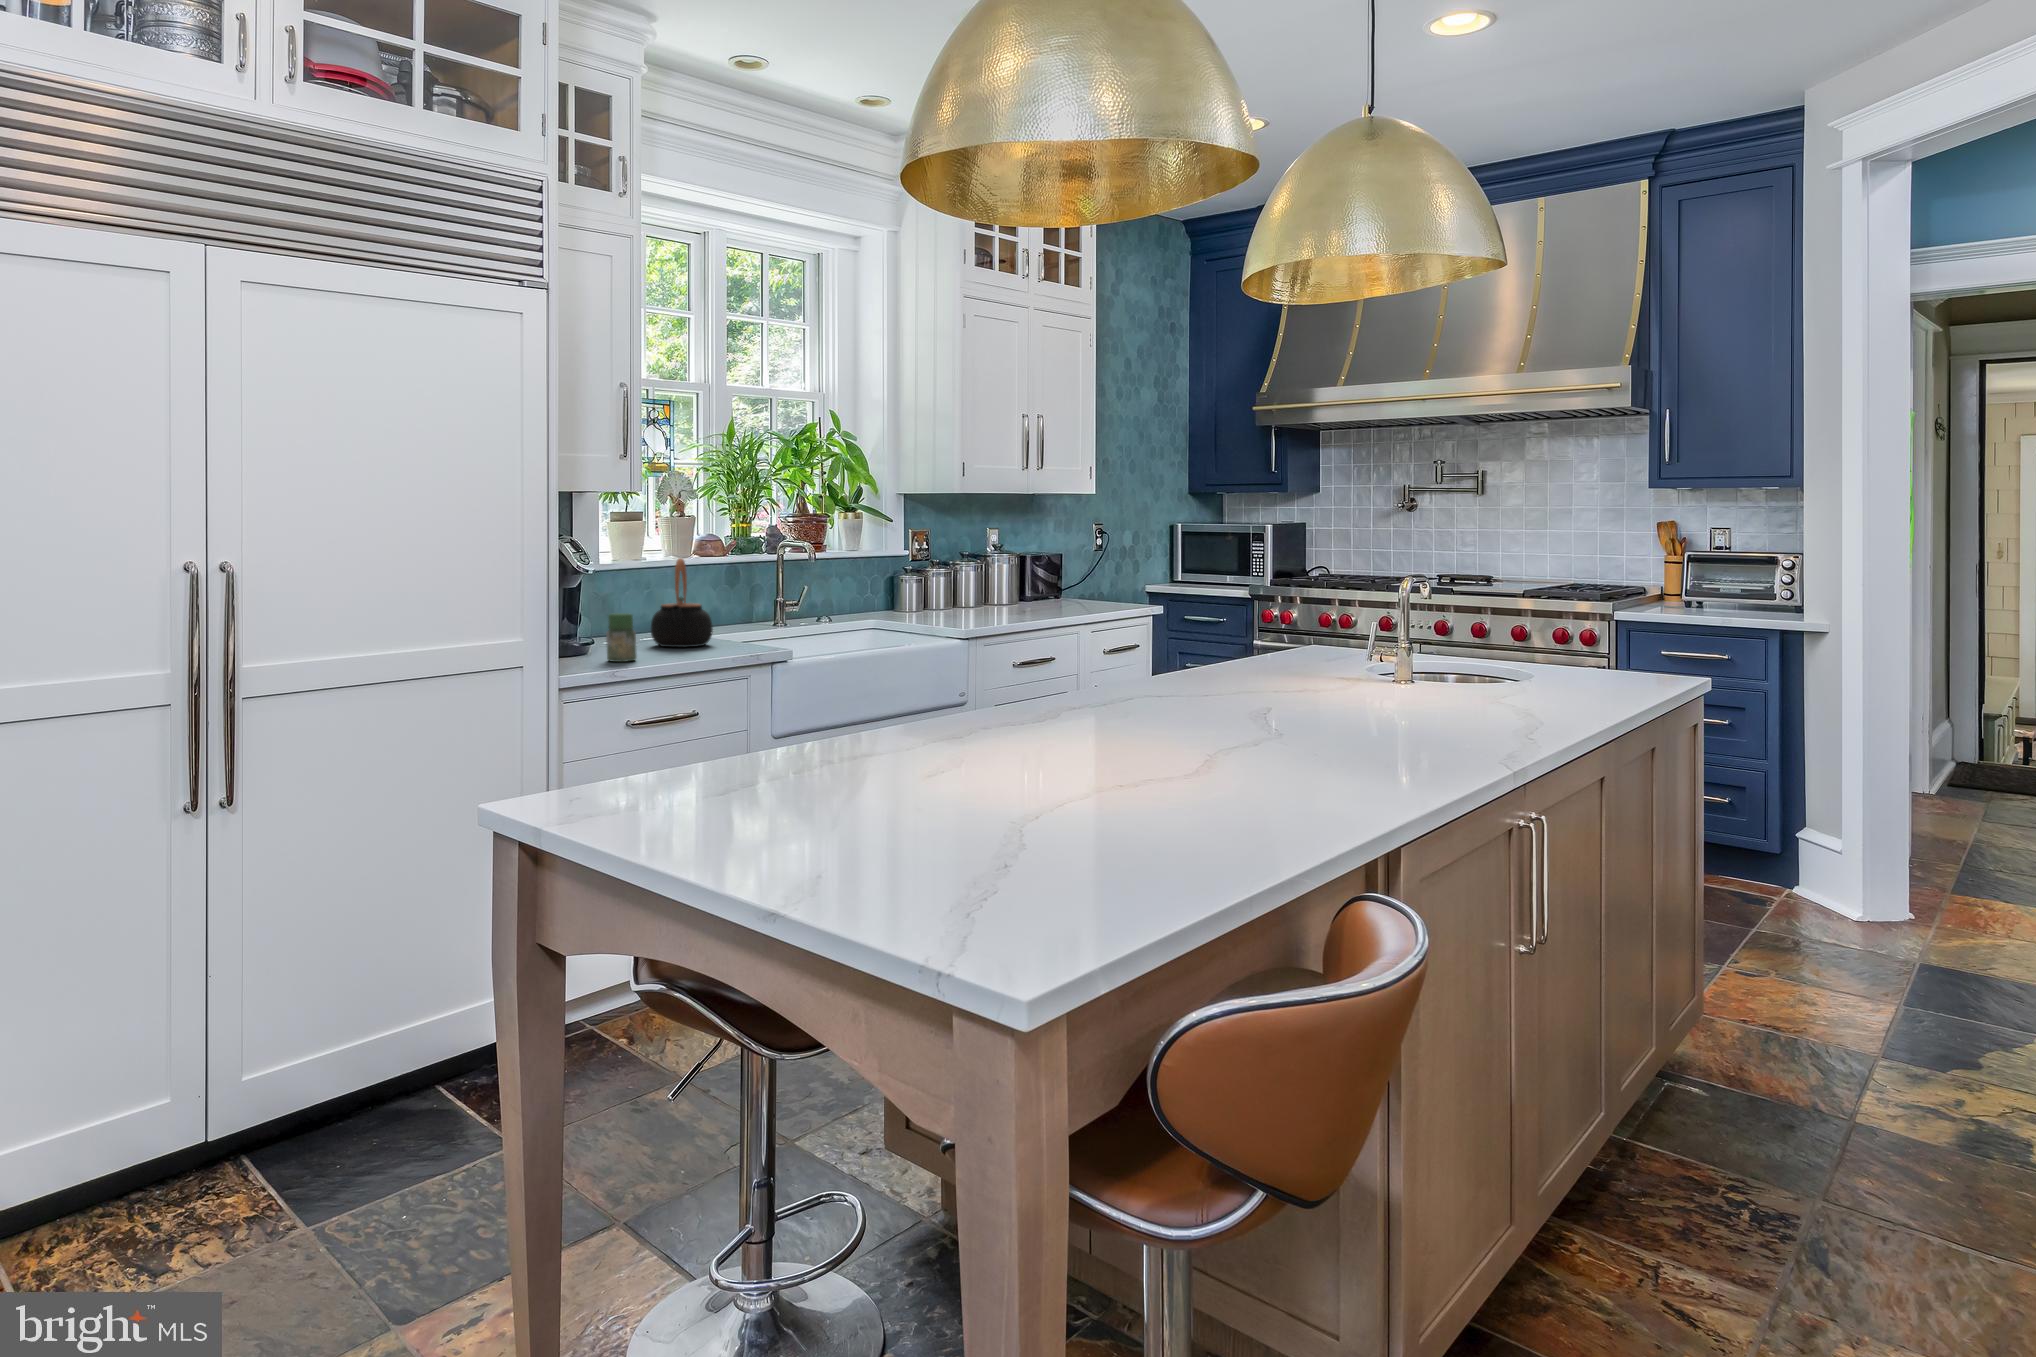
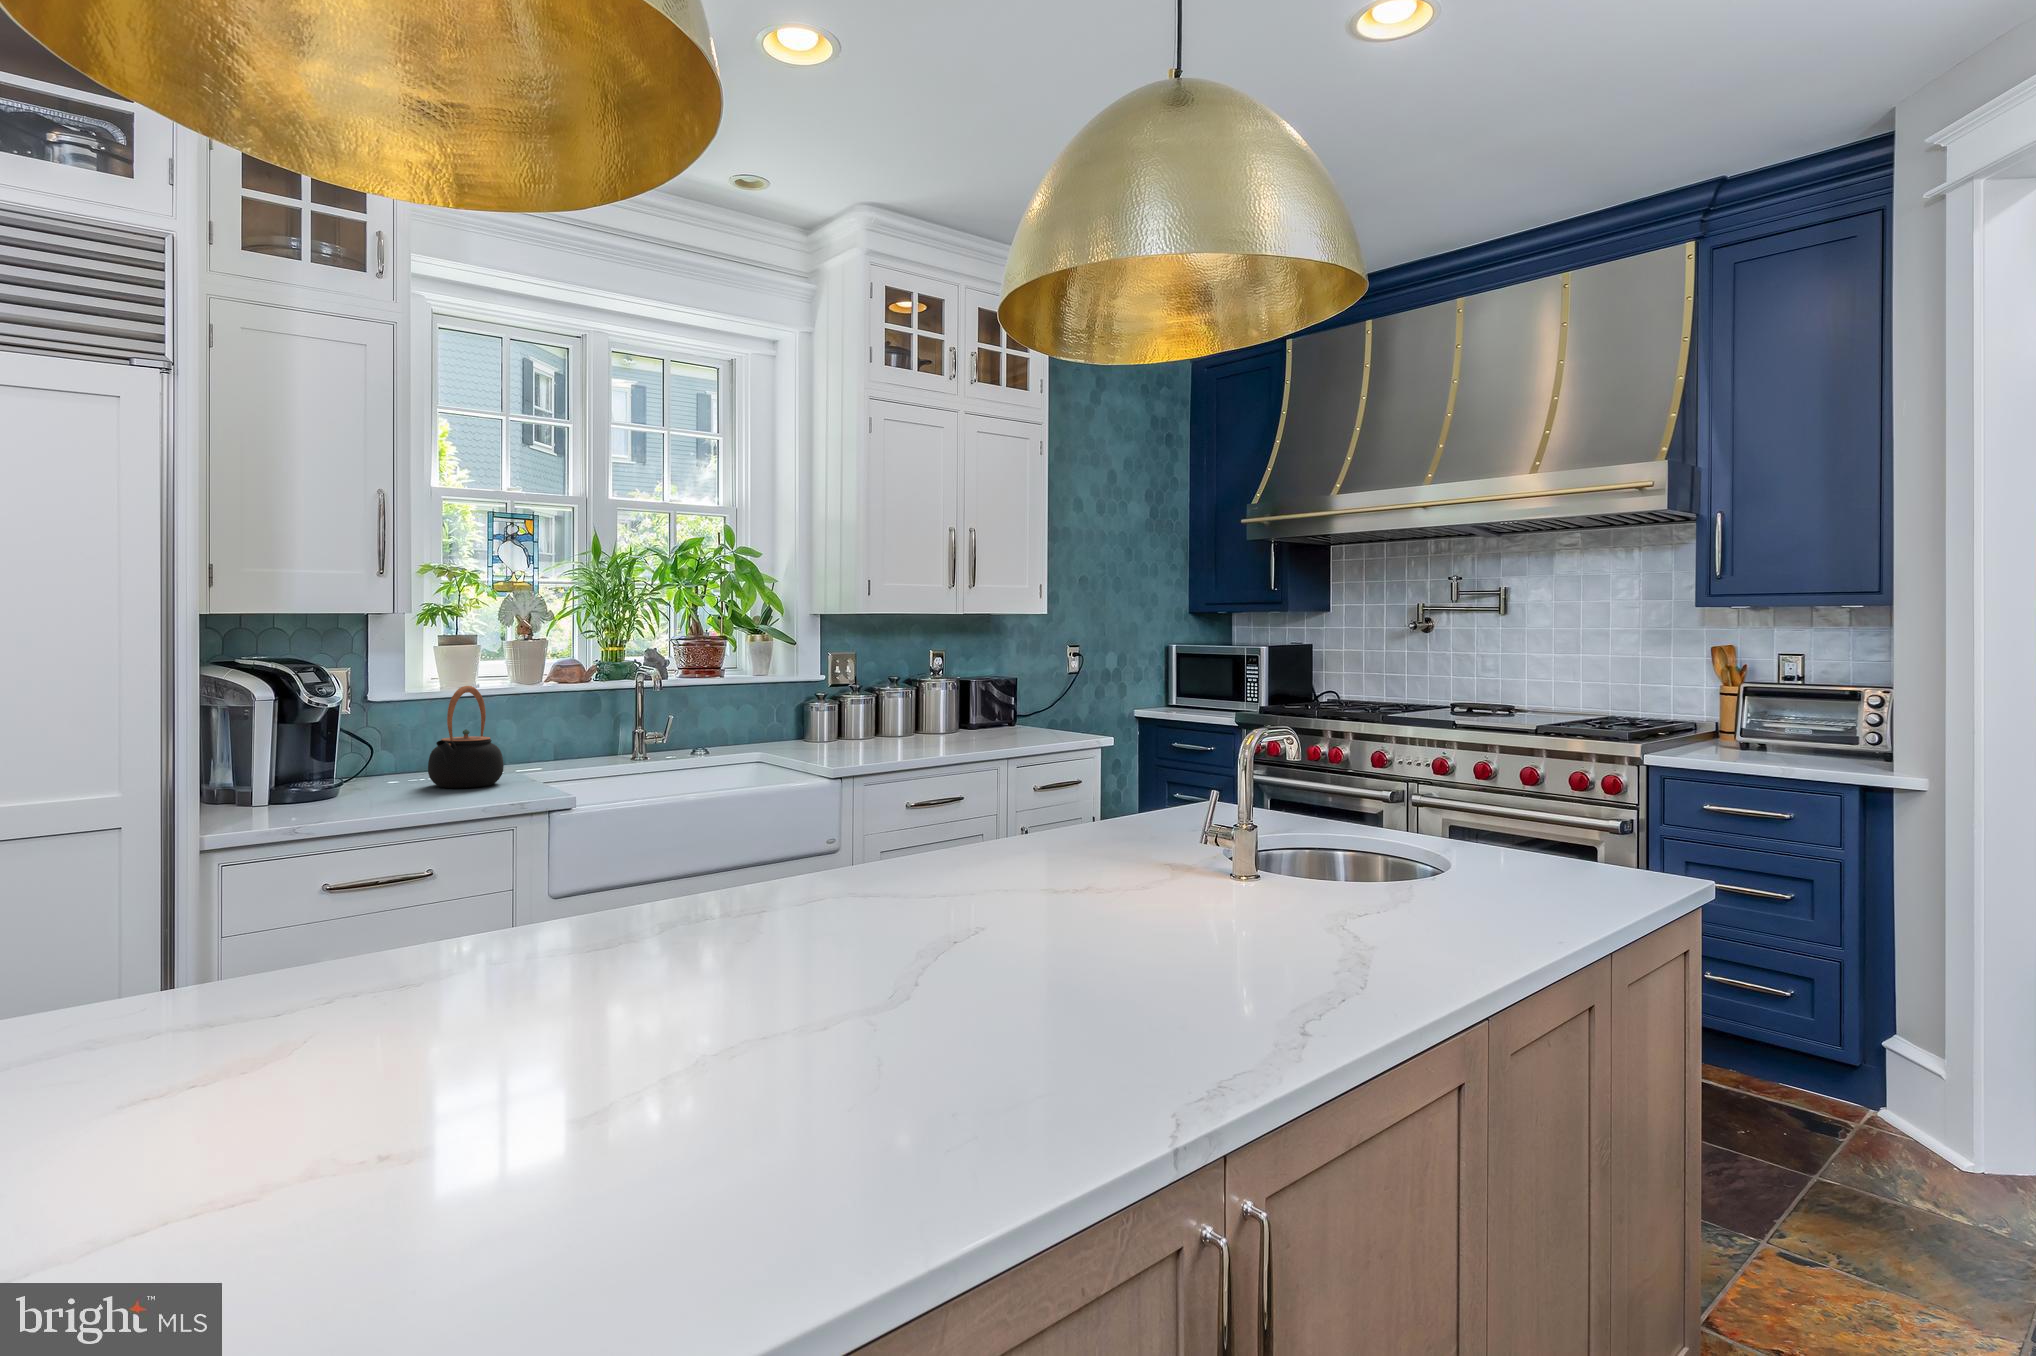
jar: present [606,613,637,662] -> none [315,752,354,809]

